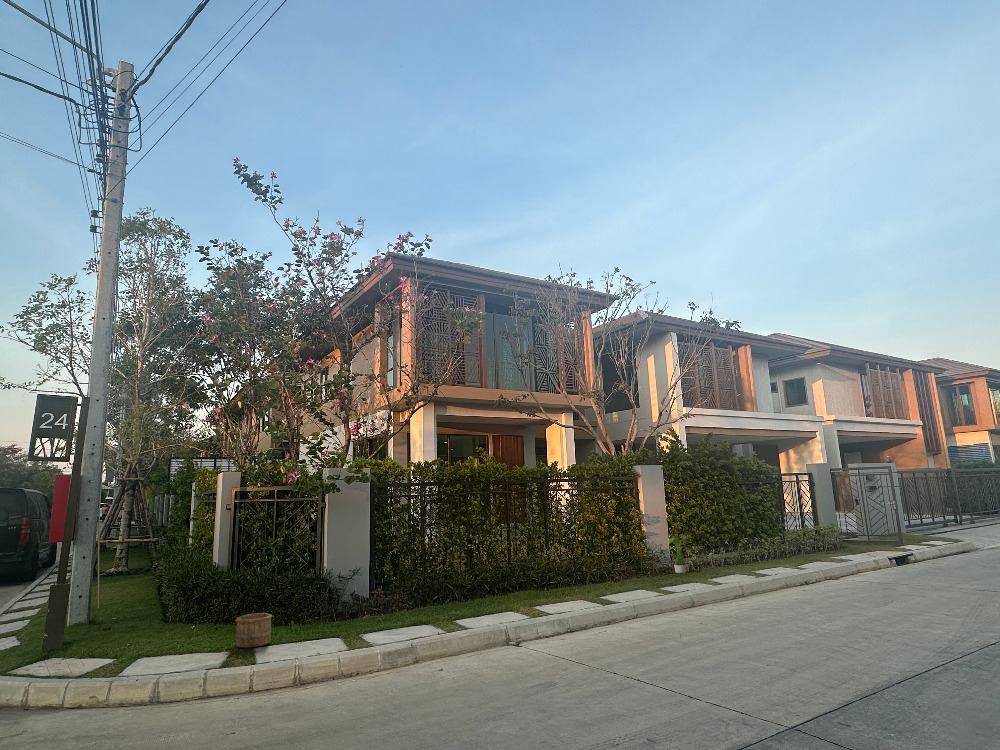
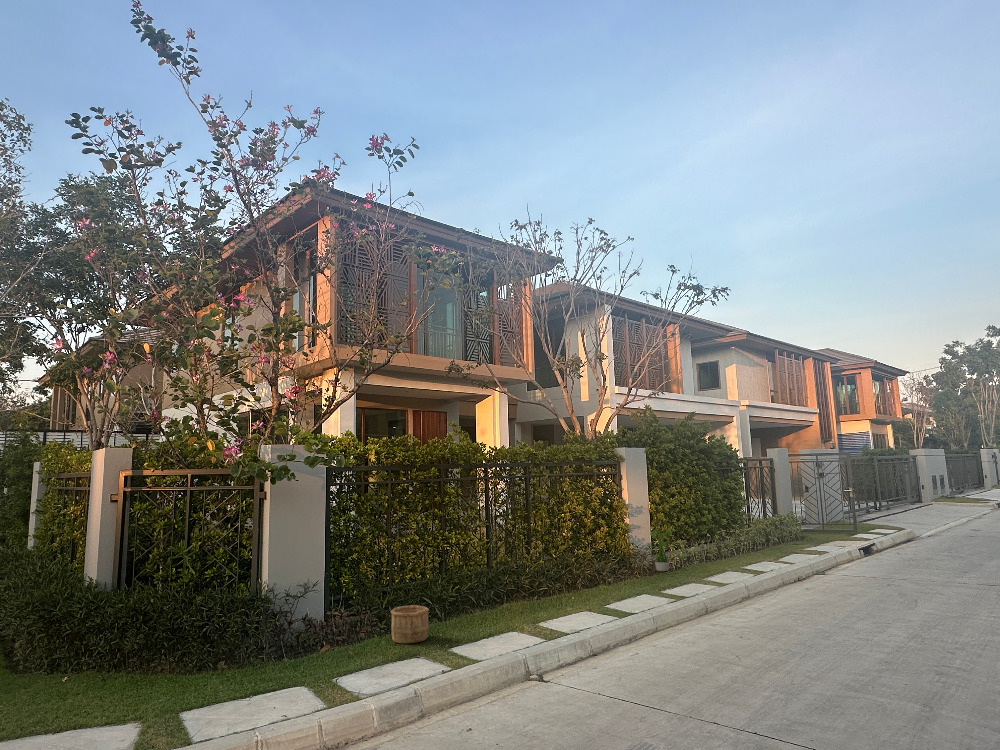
wooden bucket: present [235,613,272,647] -> present [391,605,429,643]

